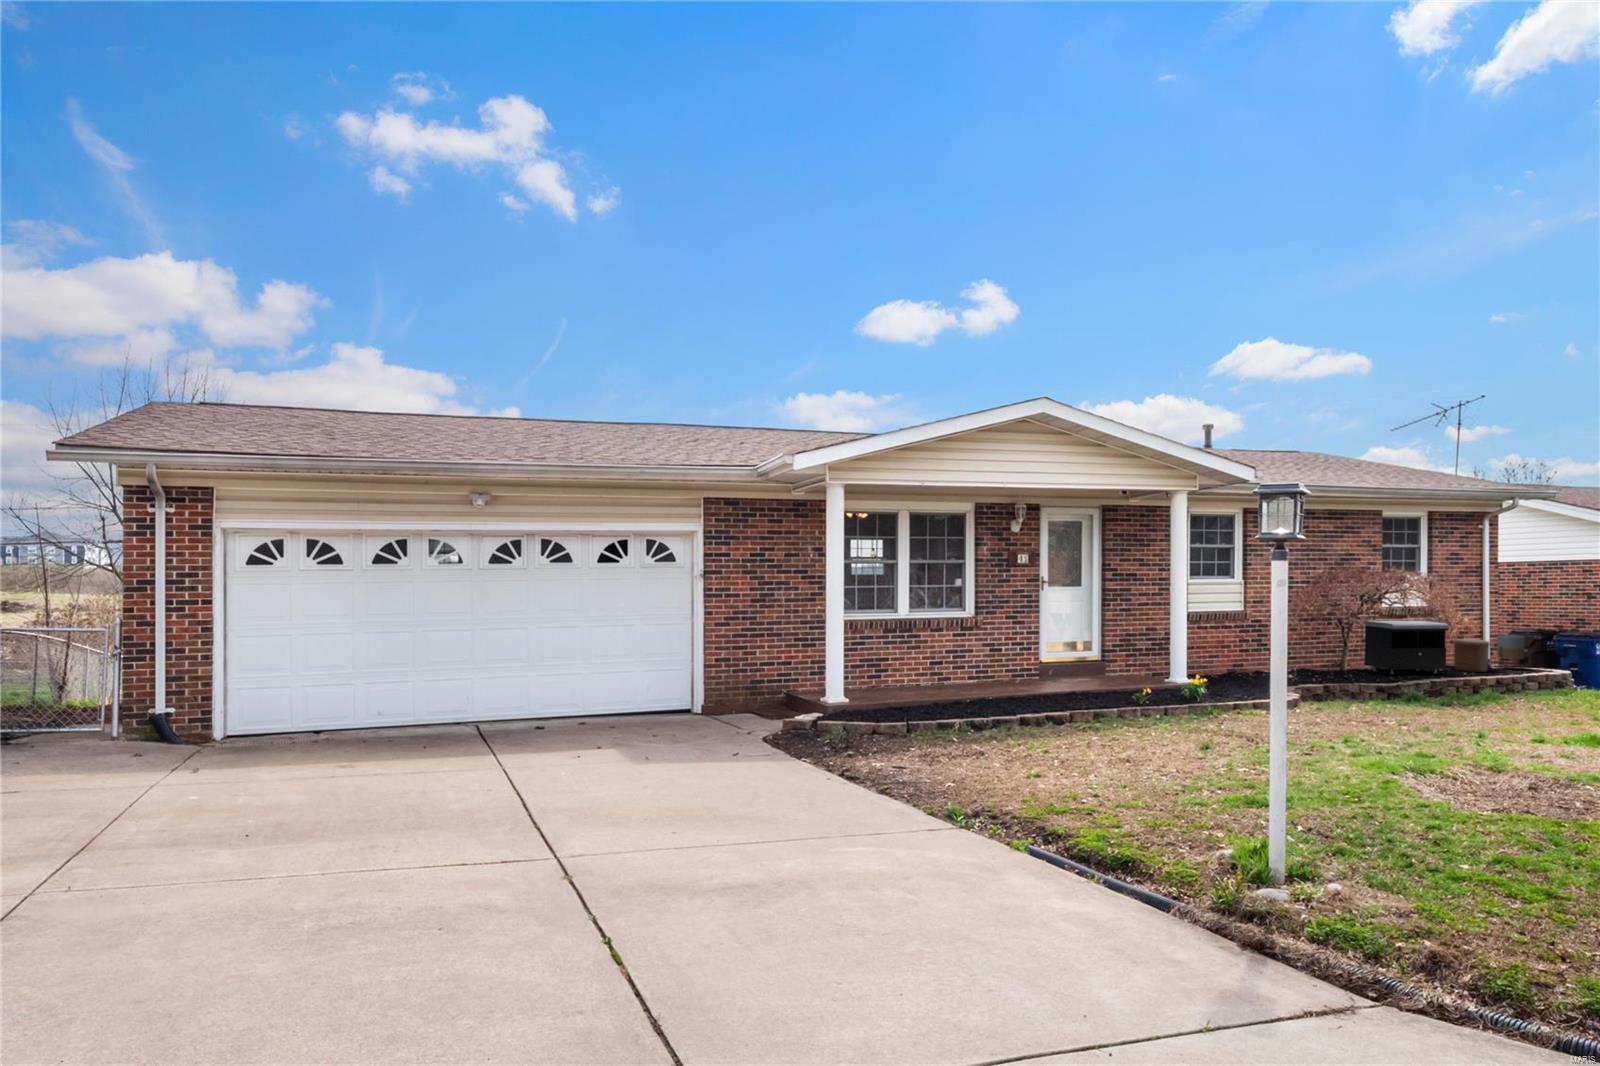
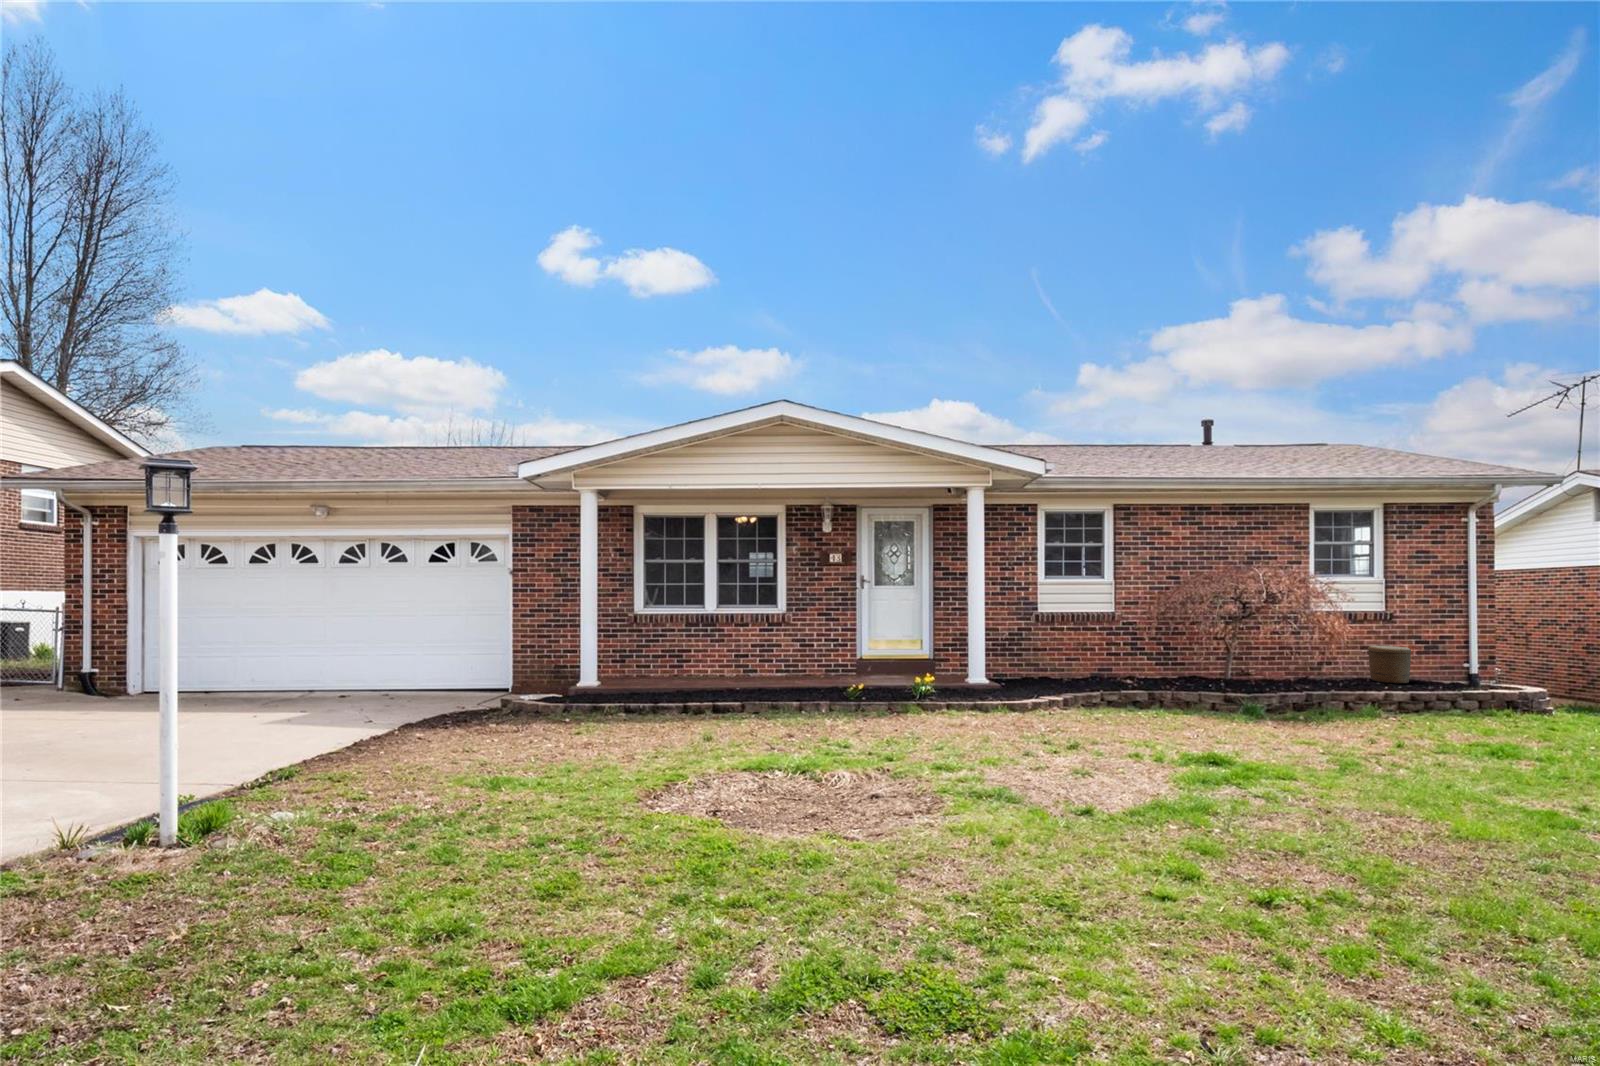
storage bench: present [1365,621,1448,674] -> none [1251,624,1345,683]
planter: present [1497,635,1525,659] -> none [1433,642,1467,683]

